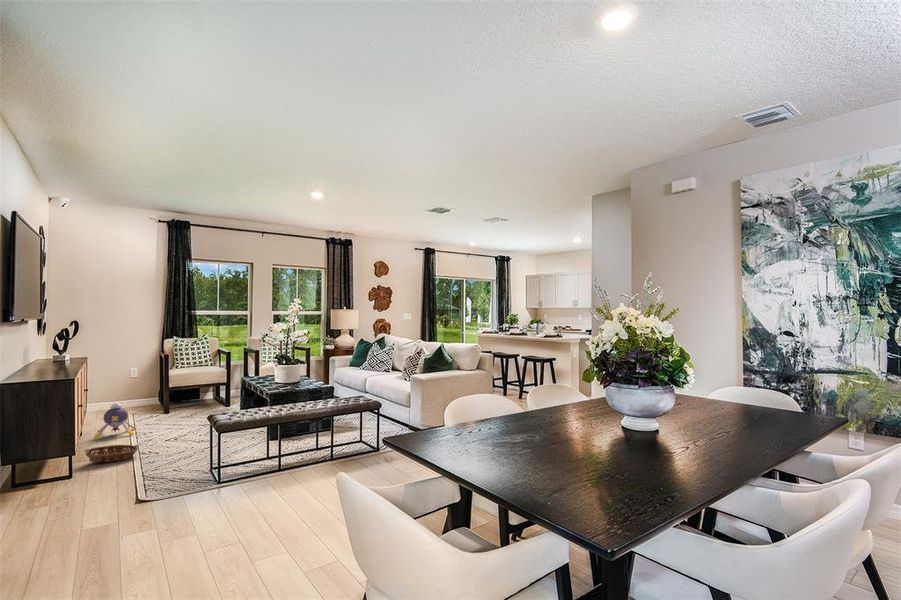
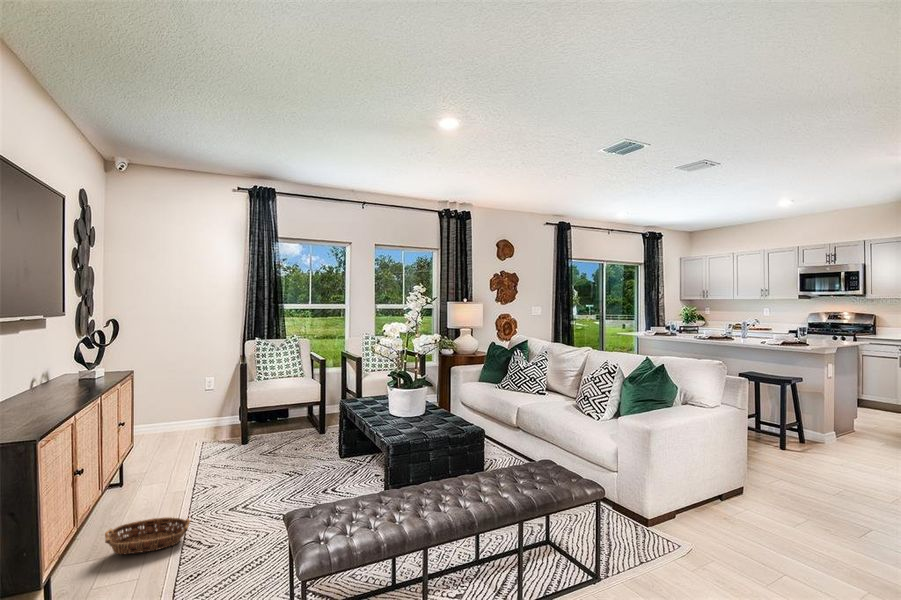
plush toy: present [93,403,135,439] -> none [140,436,203,492]

